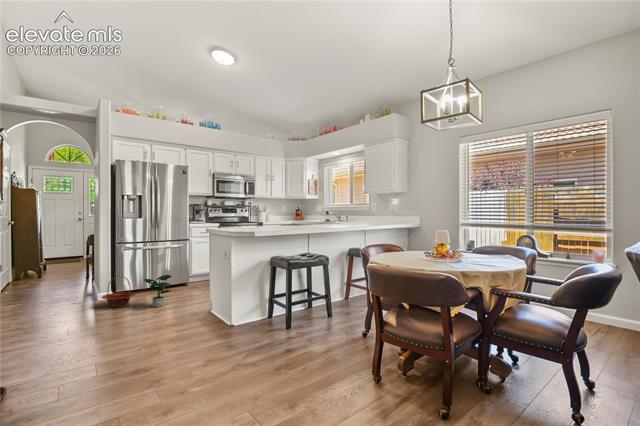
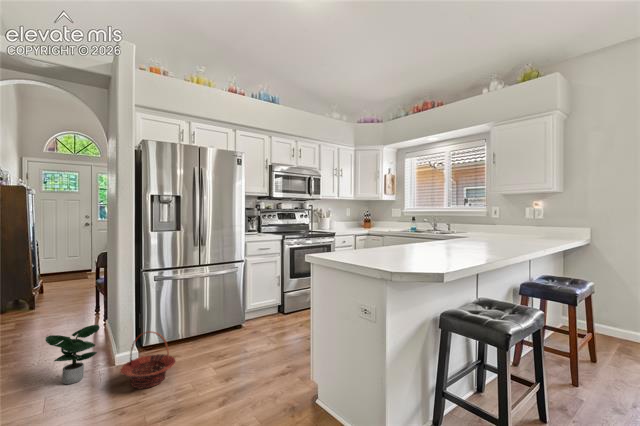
potted plant: present [143,275,171,307] -> present [45,325,99,384]

